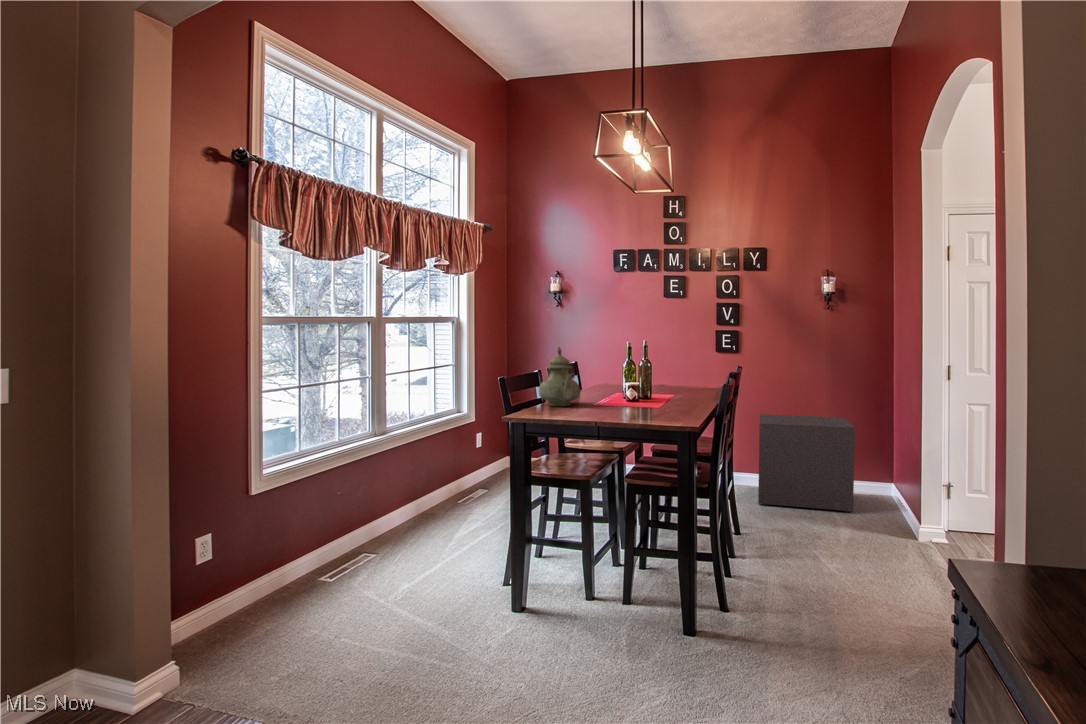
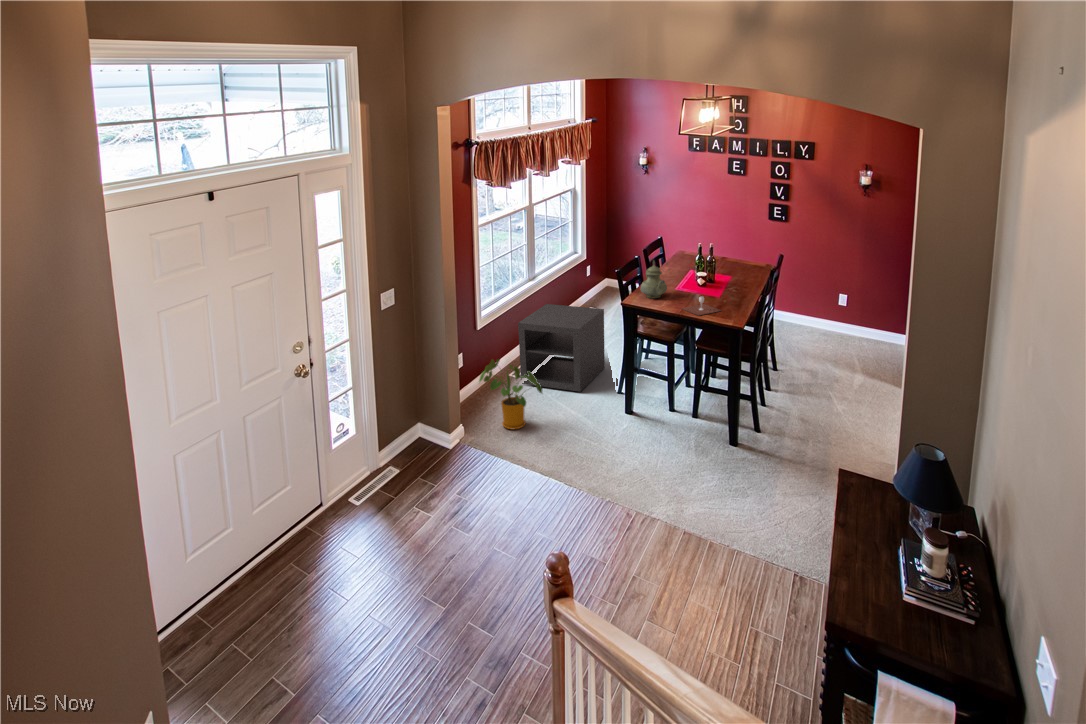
wine glass: none [600,393,670,420] -> present [682,296,721,315]
storage cabinet: present [758,414,855,512] -> present [518,304,605,392]
house plant: none [235,496,350,629] -> present [479,359,543,430]

